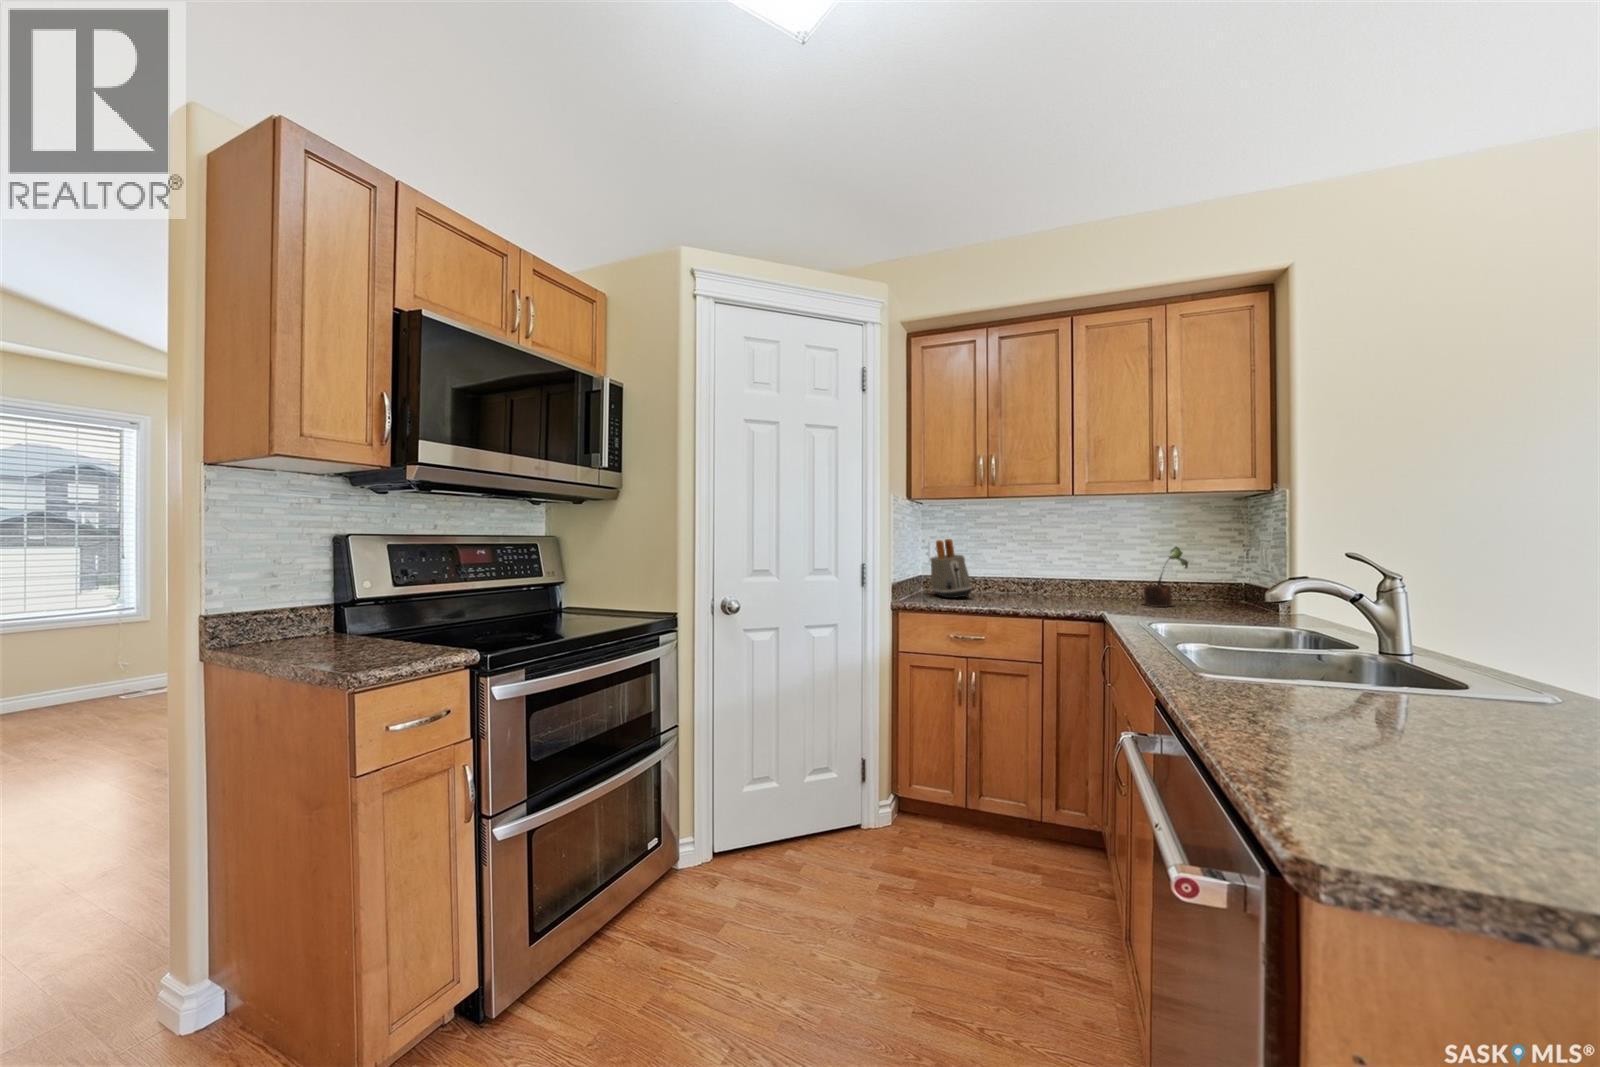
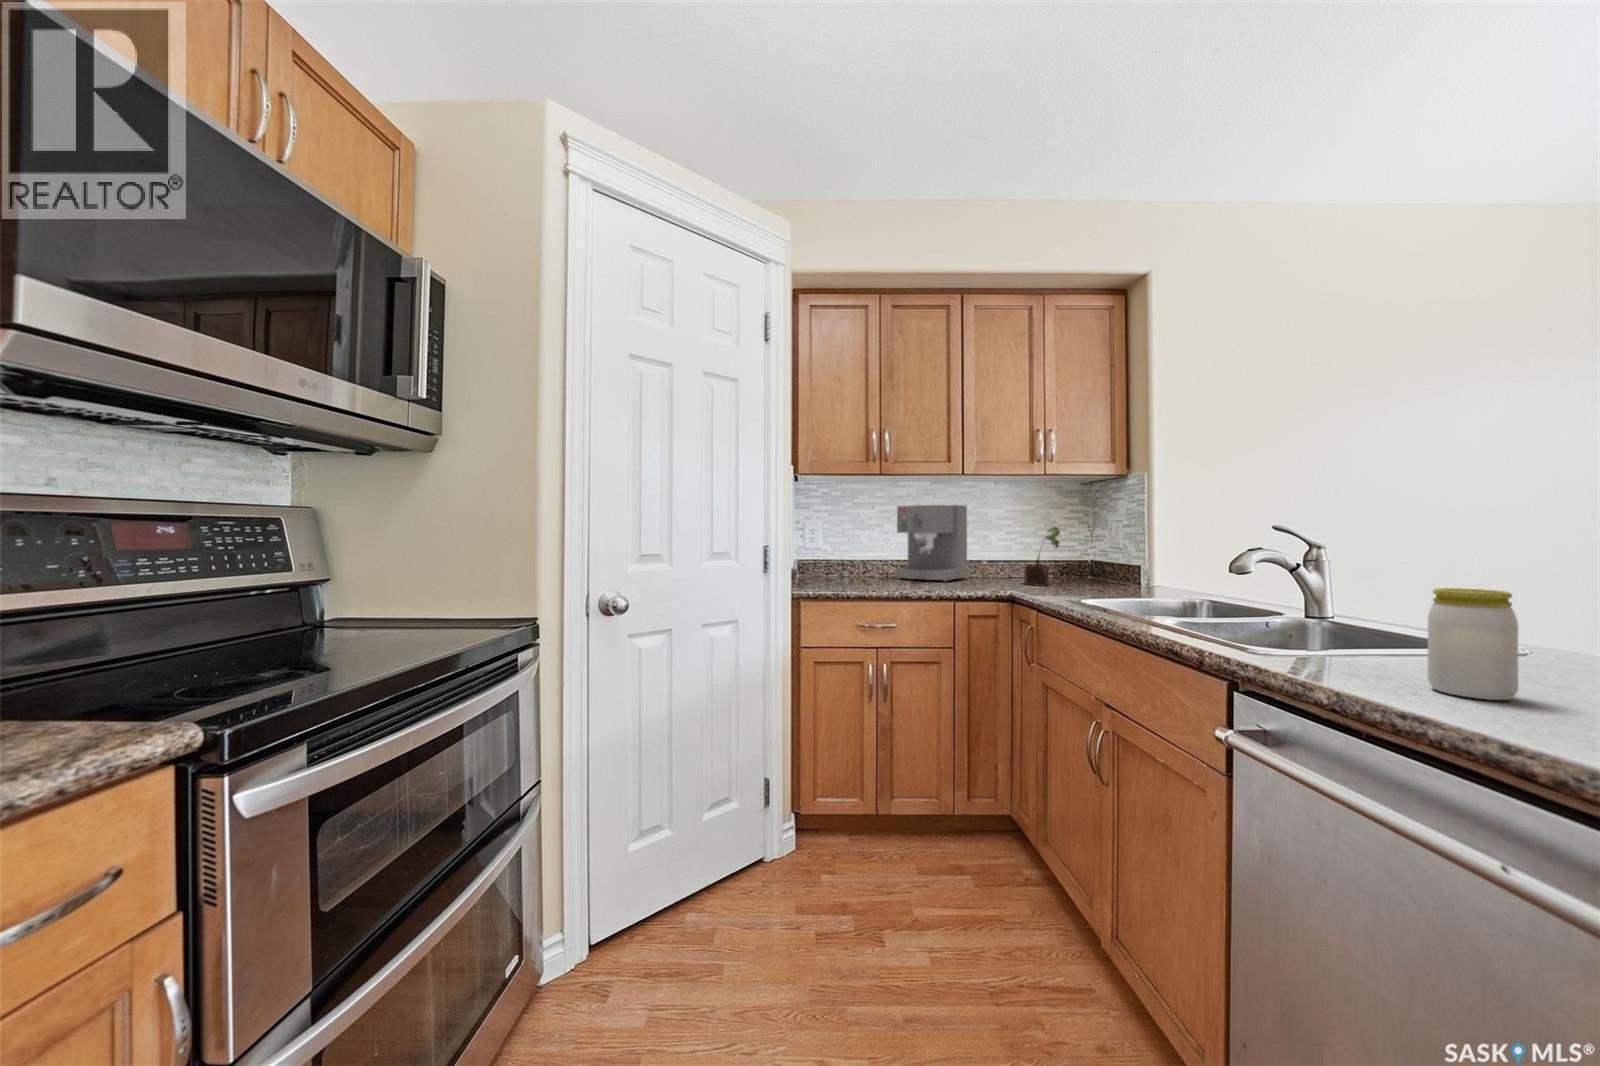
coffee maker: none [1013,524,1091,599] -> present [896,505,967,582]
toaster: present [930,539,972,598] -> none [816,519,868,585]
jar: none [1279,617,1349,718] -> present [1428,588,1518,700]

